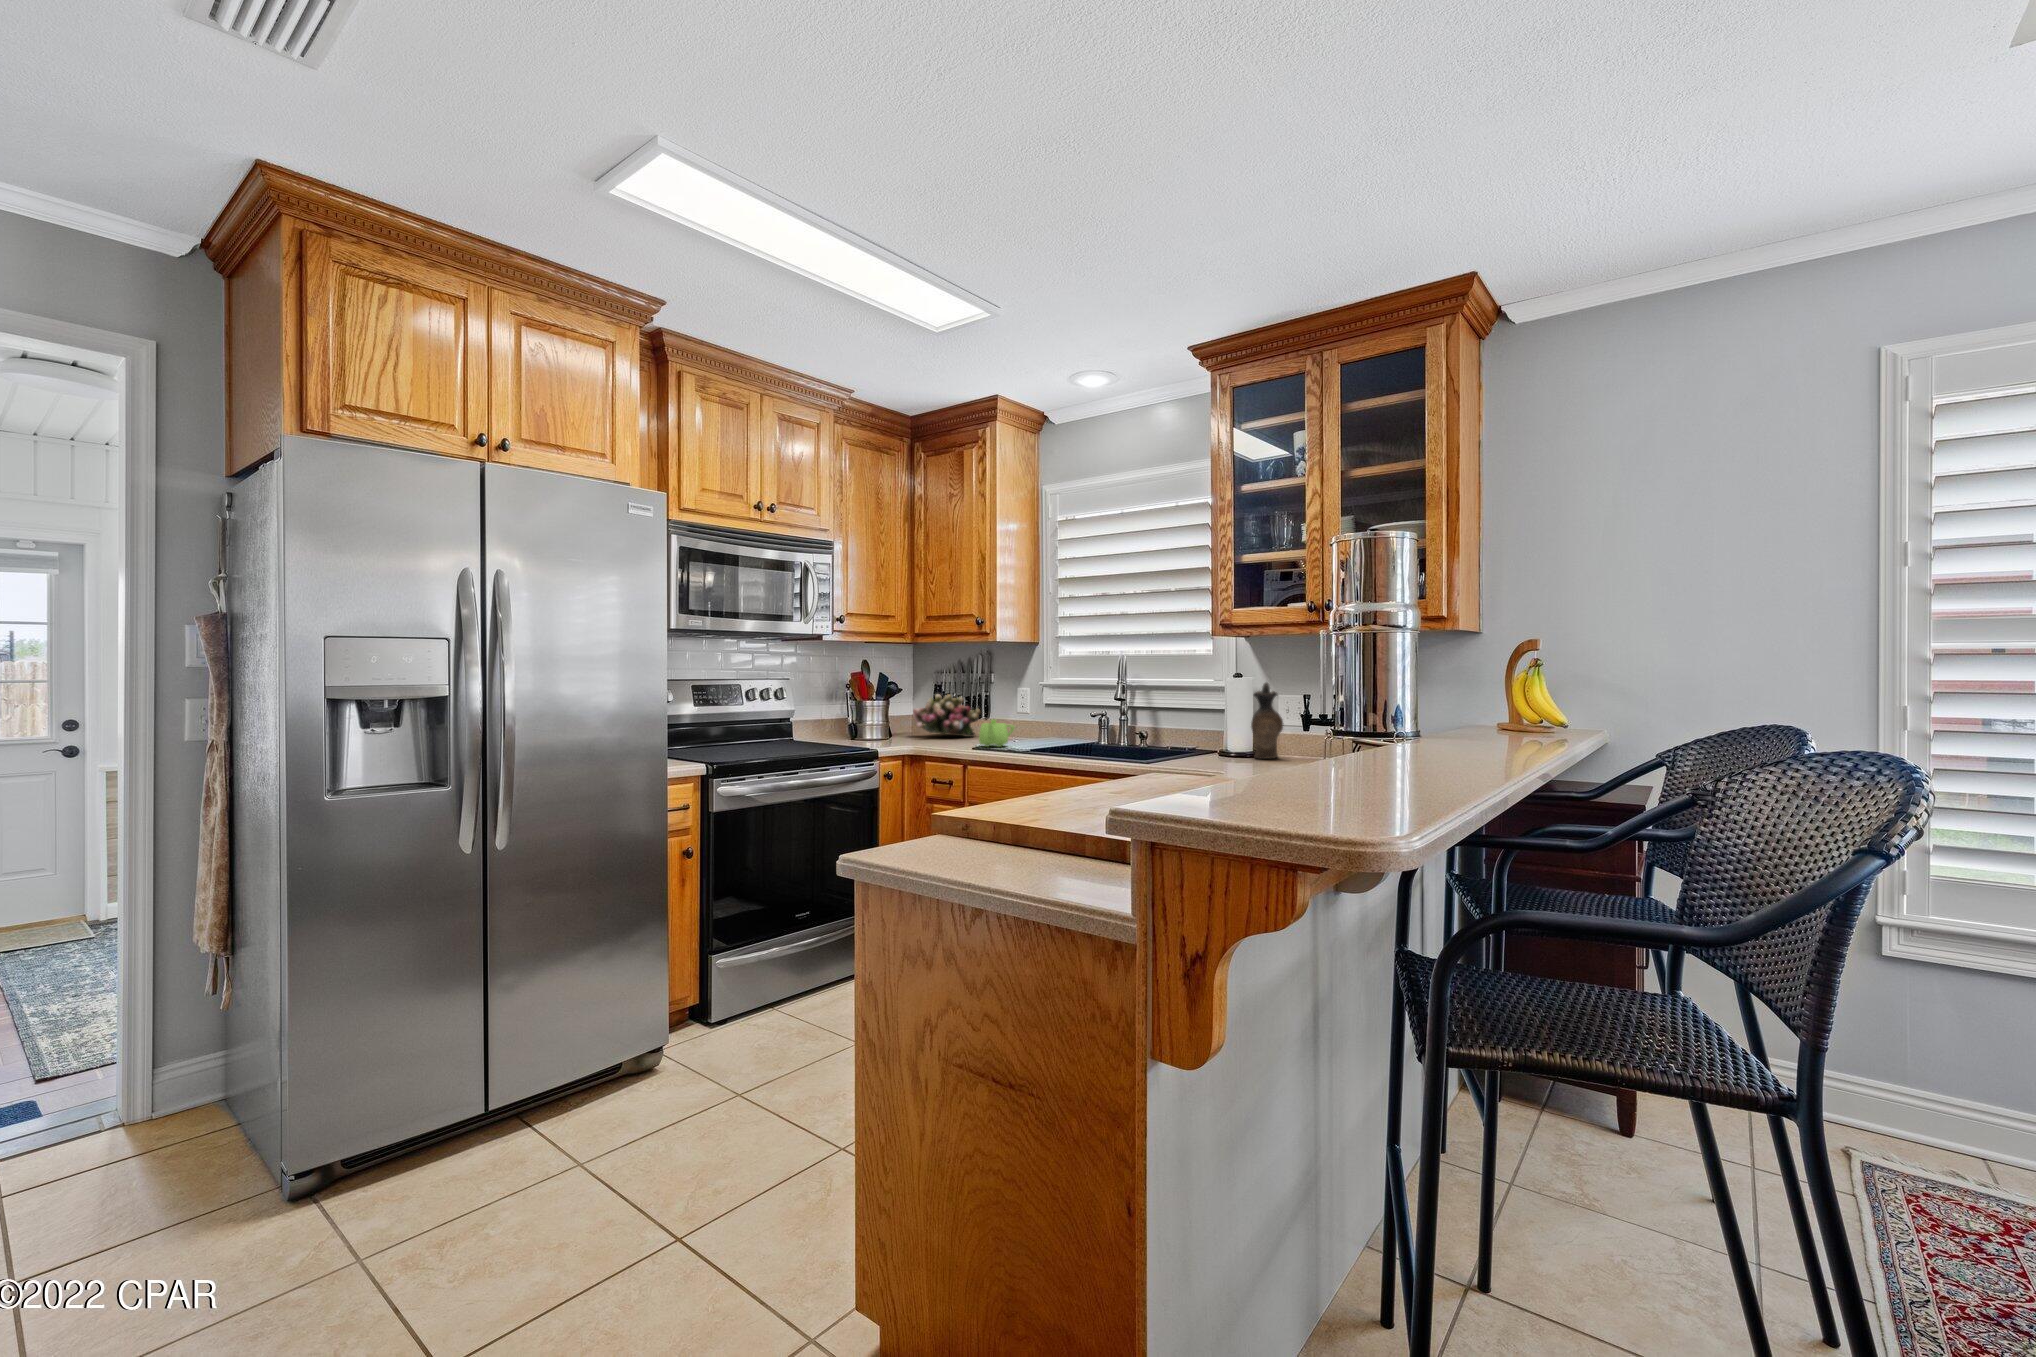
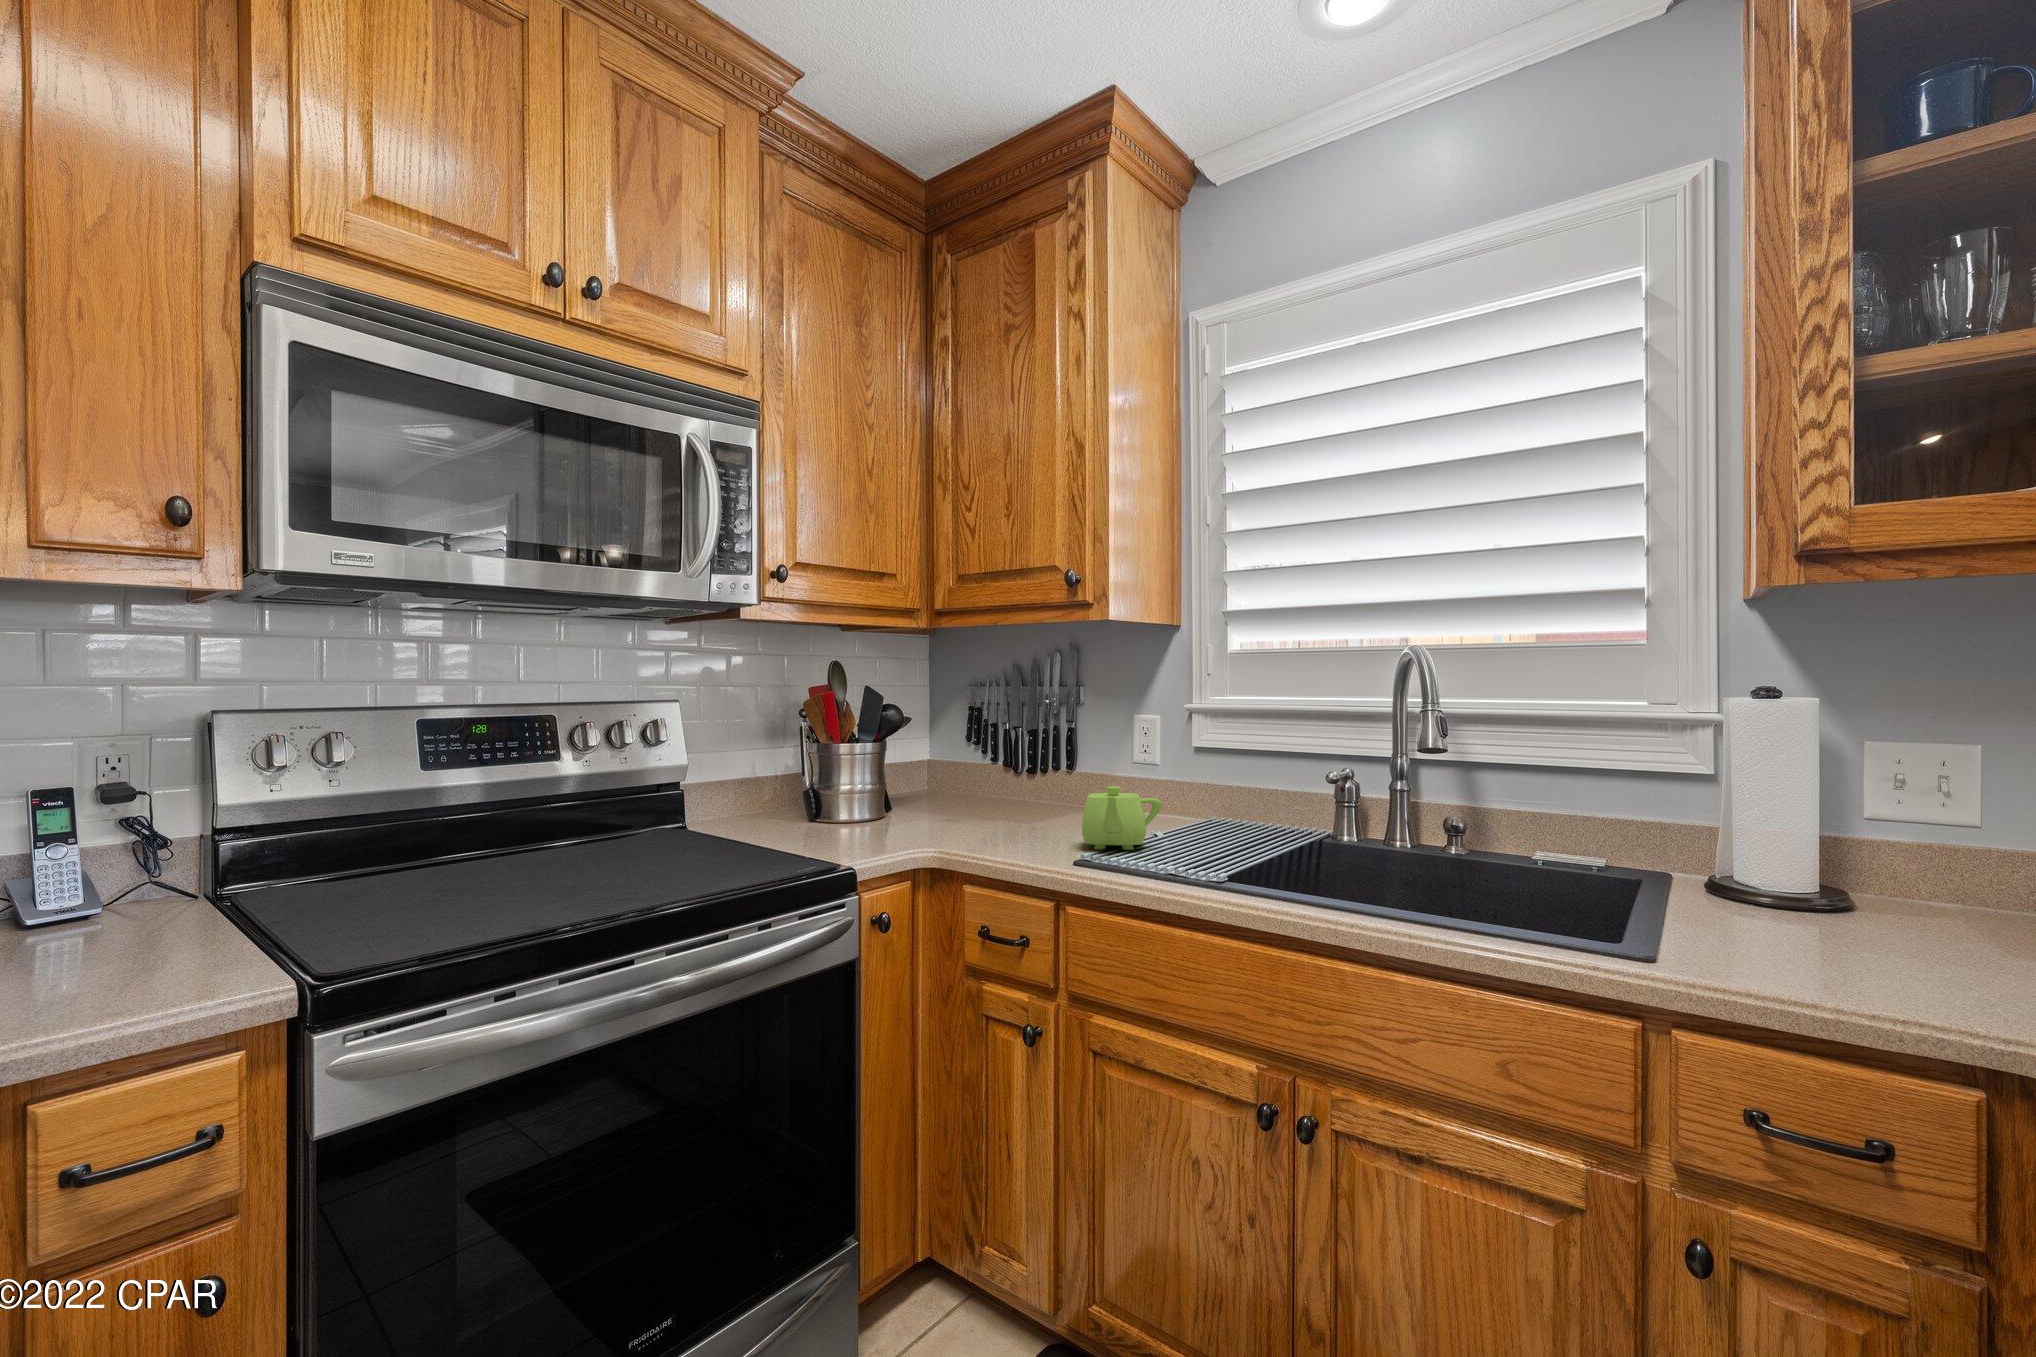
ceramic pitcher: present [1251,682,1283,758] -> none [1839,702,1962,911]
flower arrangement: present [913,694,981,737] -> none [930,725,1063,811]

